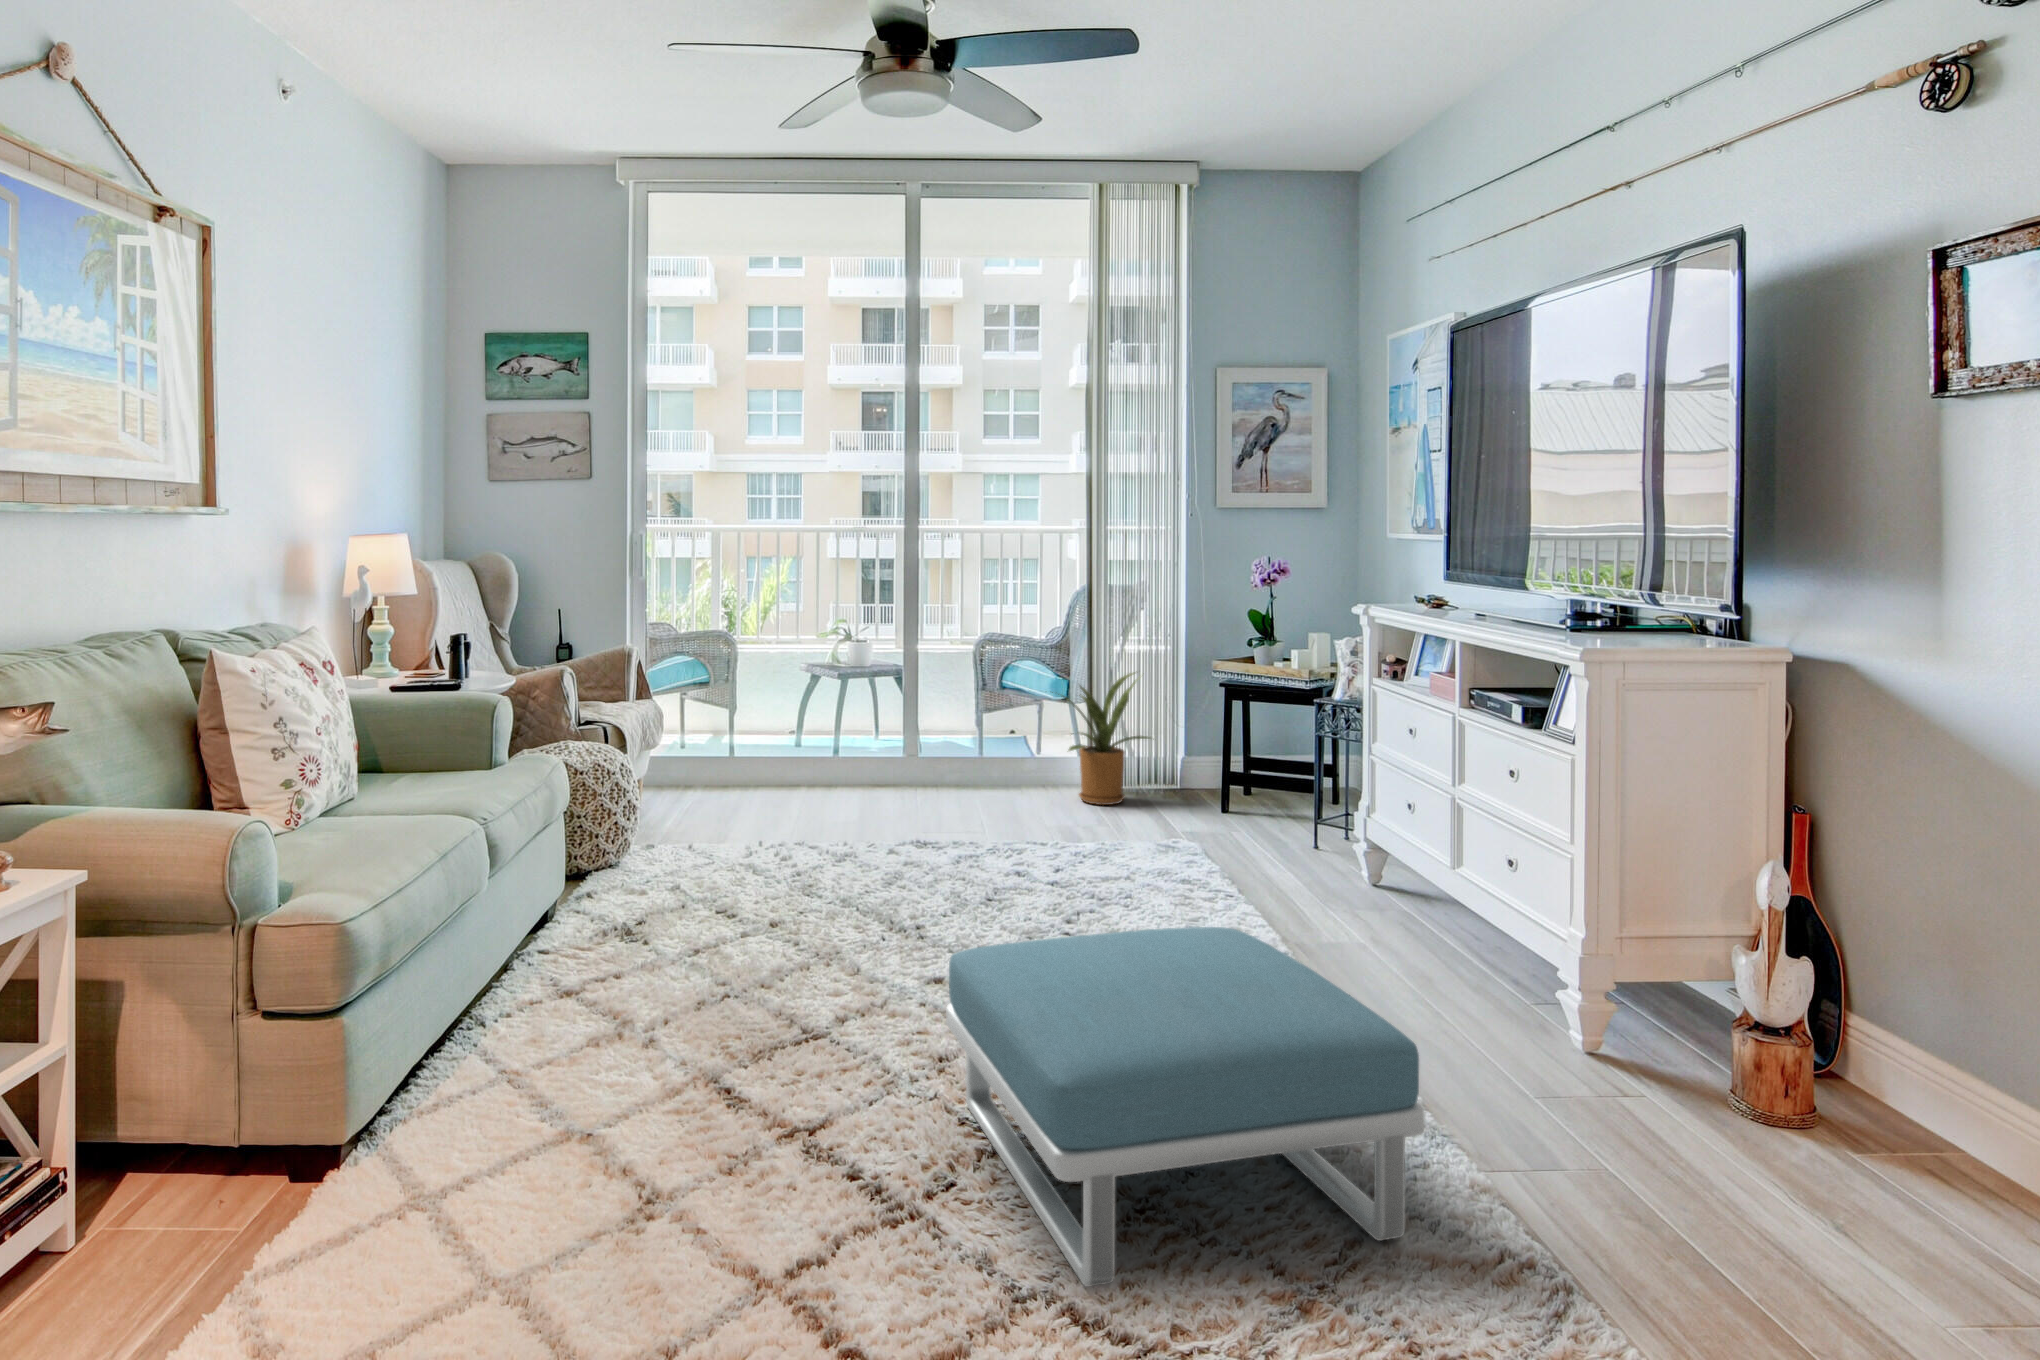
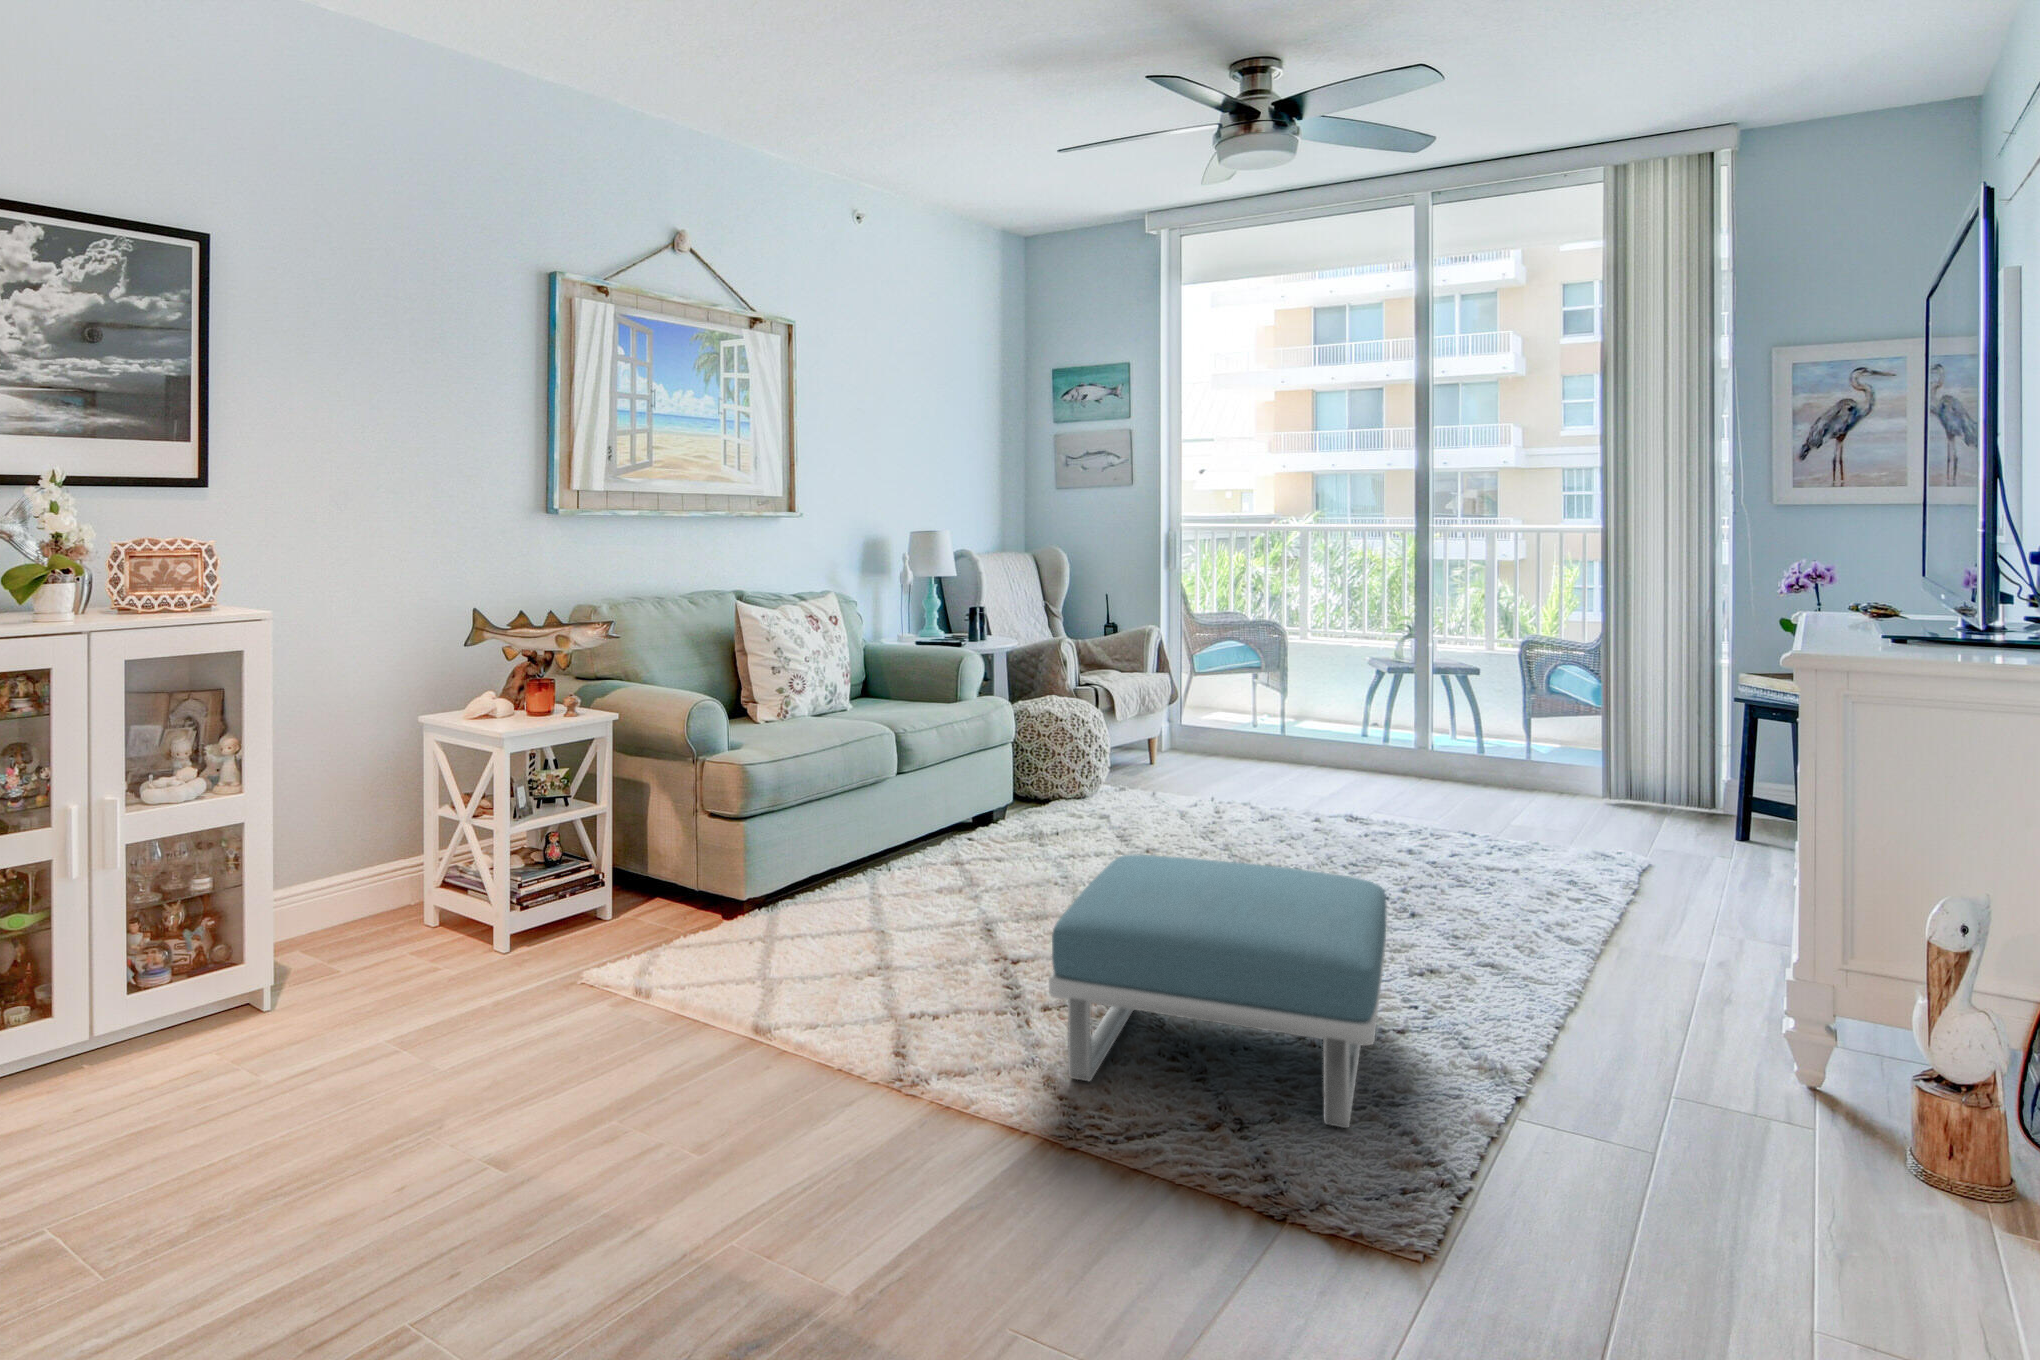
house plant: present [1052,673,1150,805] -> none [1527,680,1674,817]

